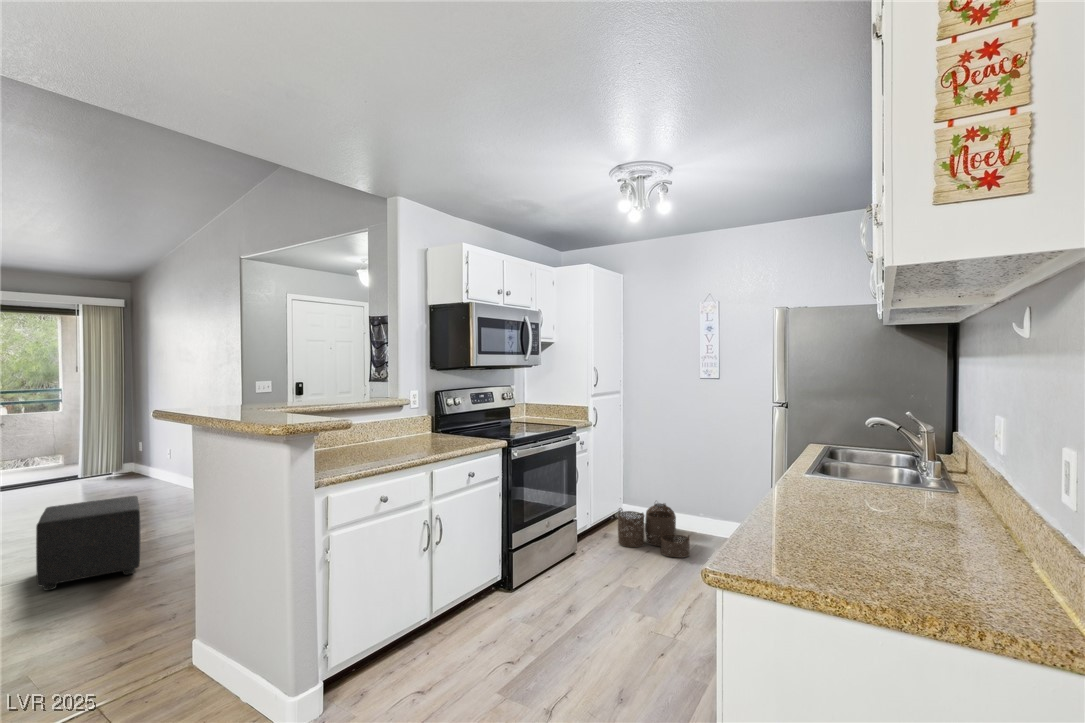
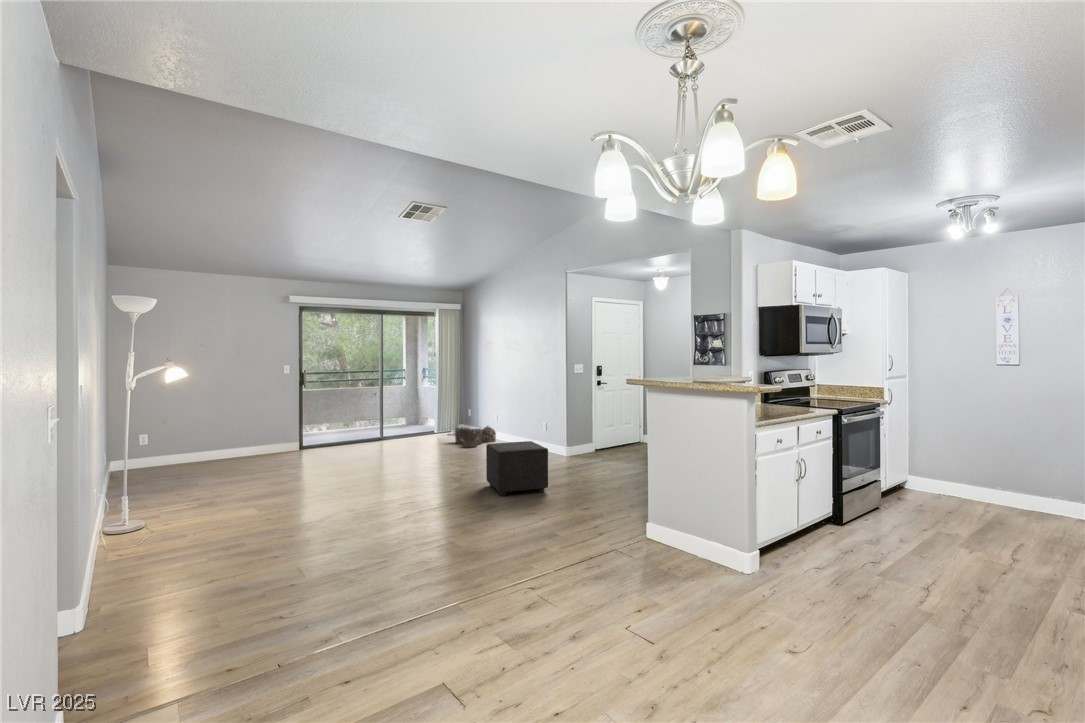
woven basket: present [618,503,690,558] -> present [455,426,496,448]

